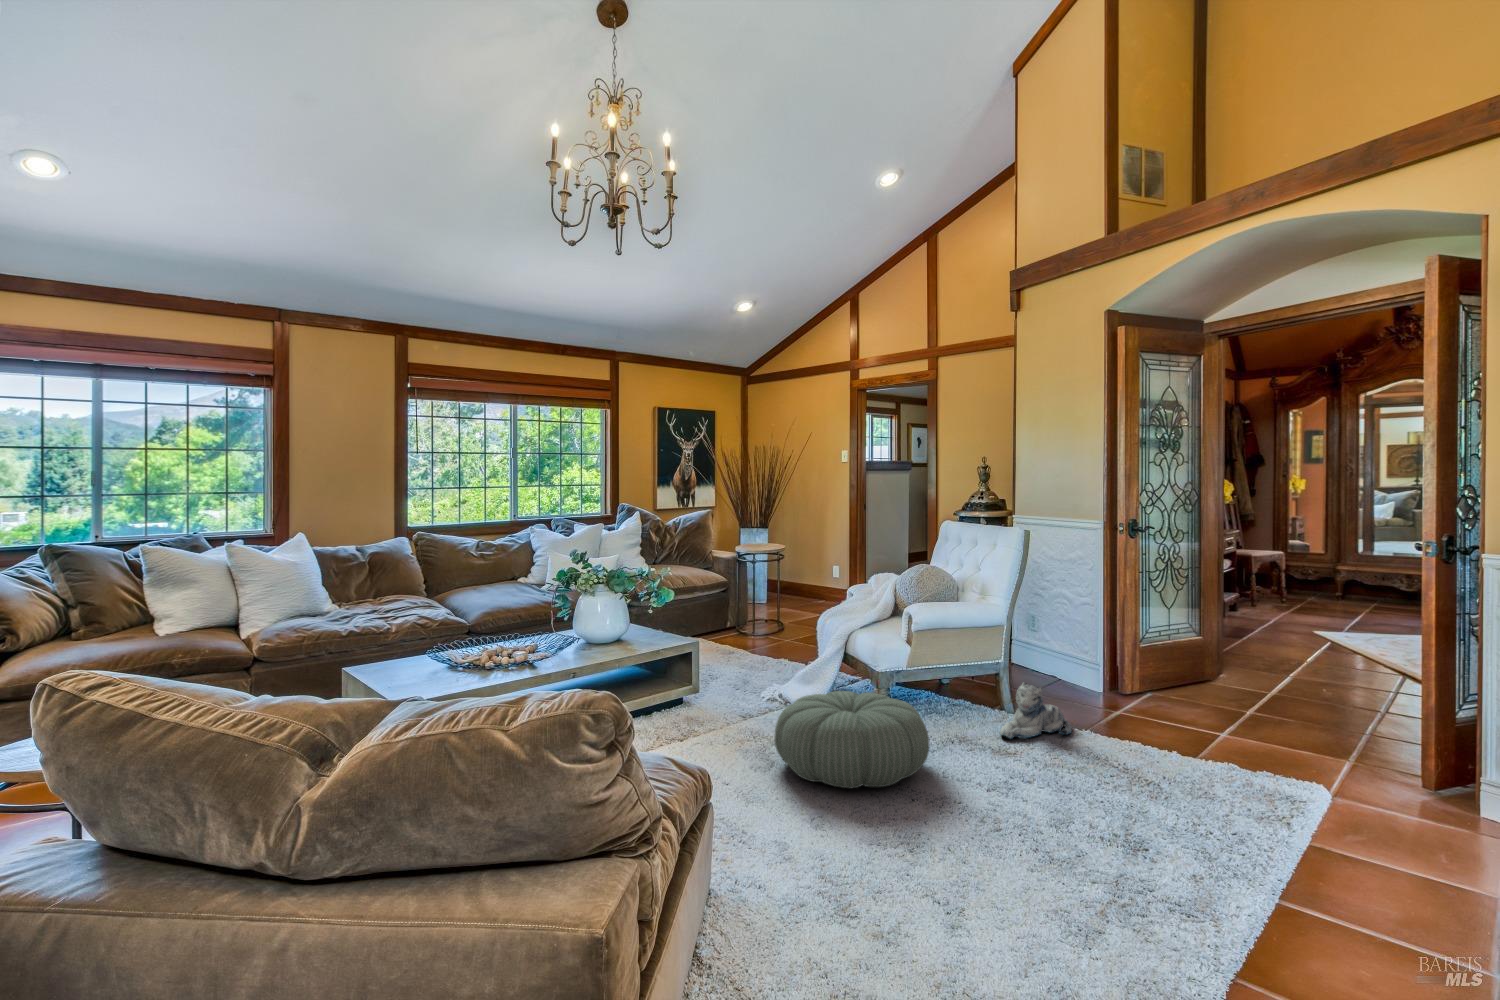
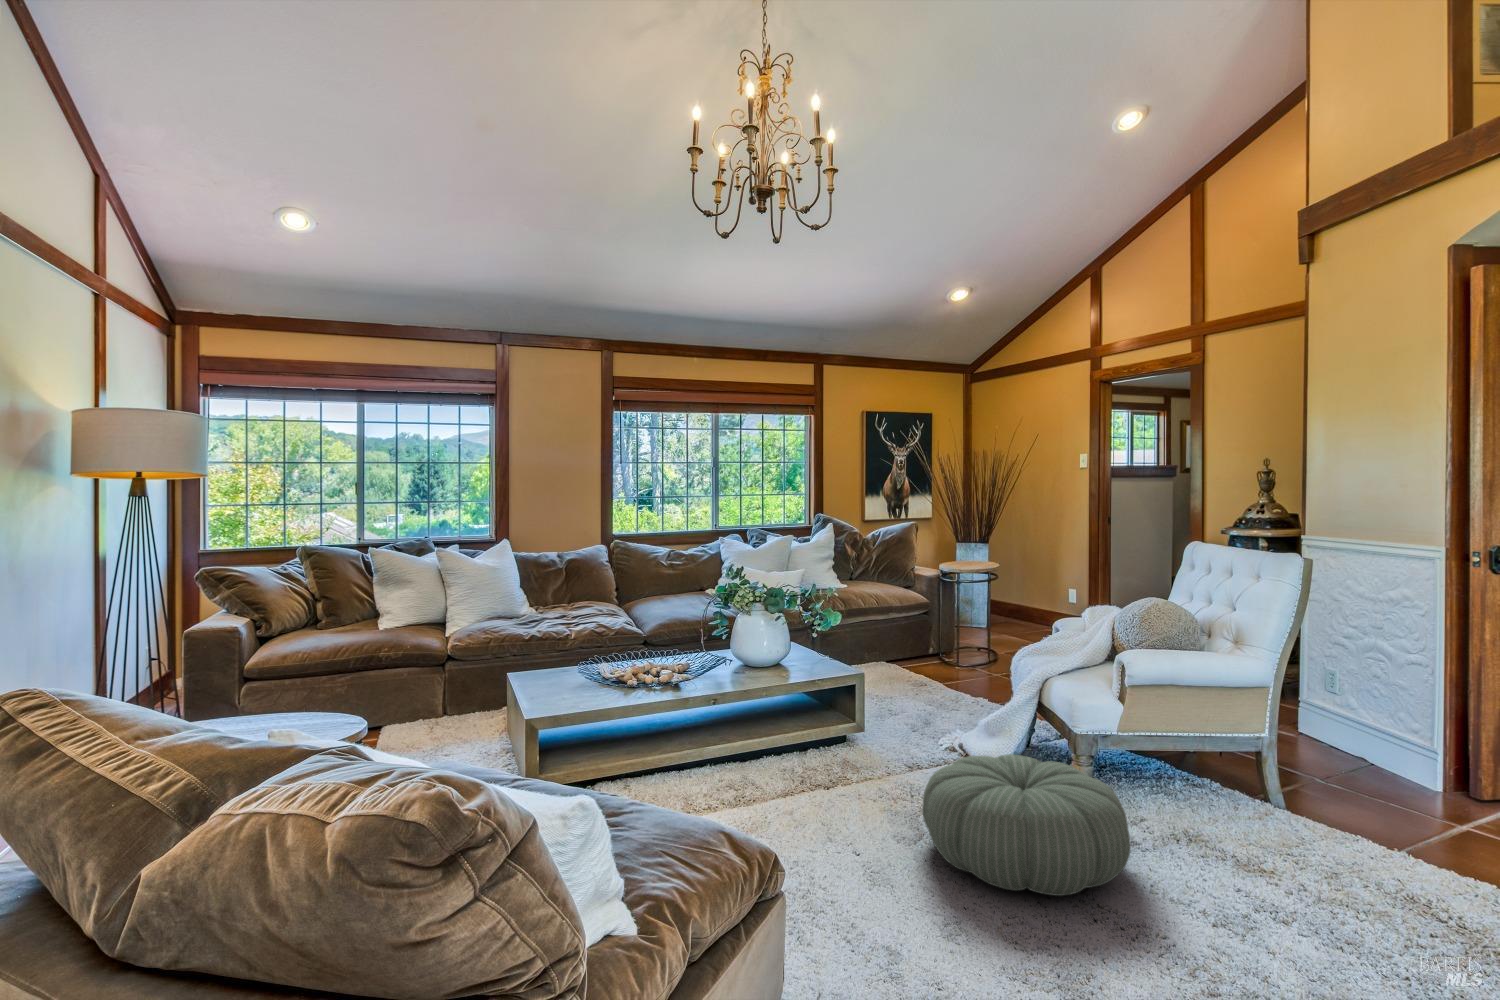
plush toy: present [1000,683,1072,739] -> none [1255,772,1382,856]

